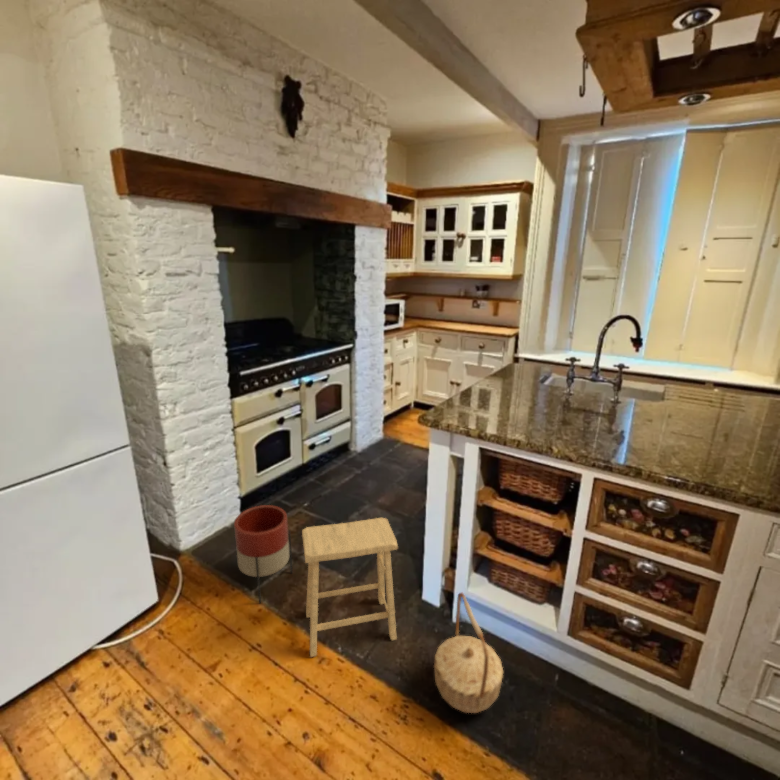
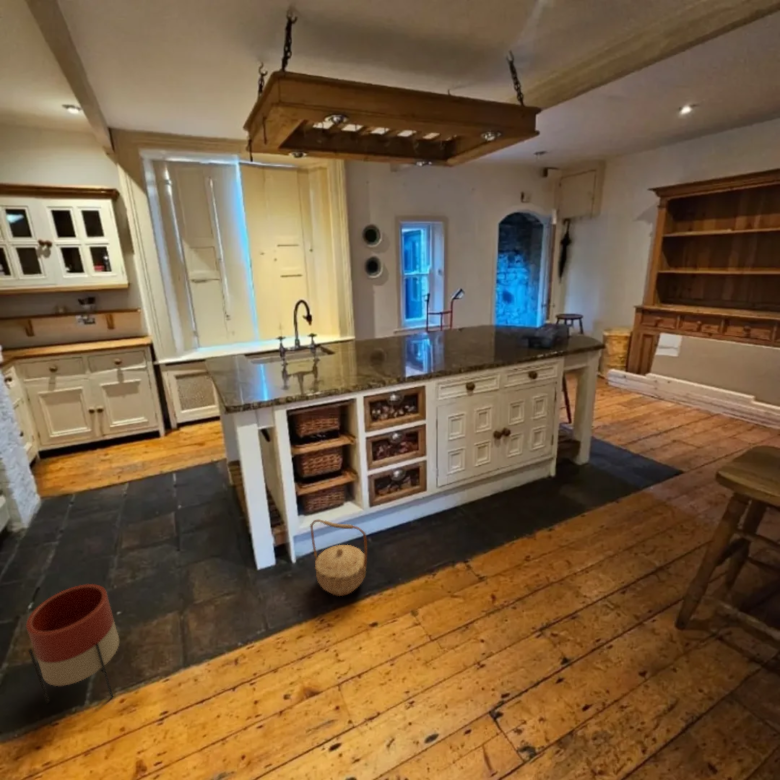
footstool: present [302,518,398,657] -> none [160,512,272,669]

